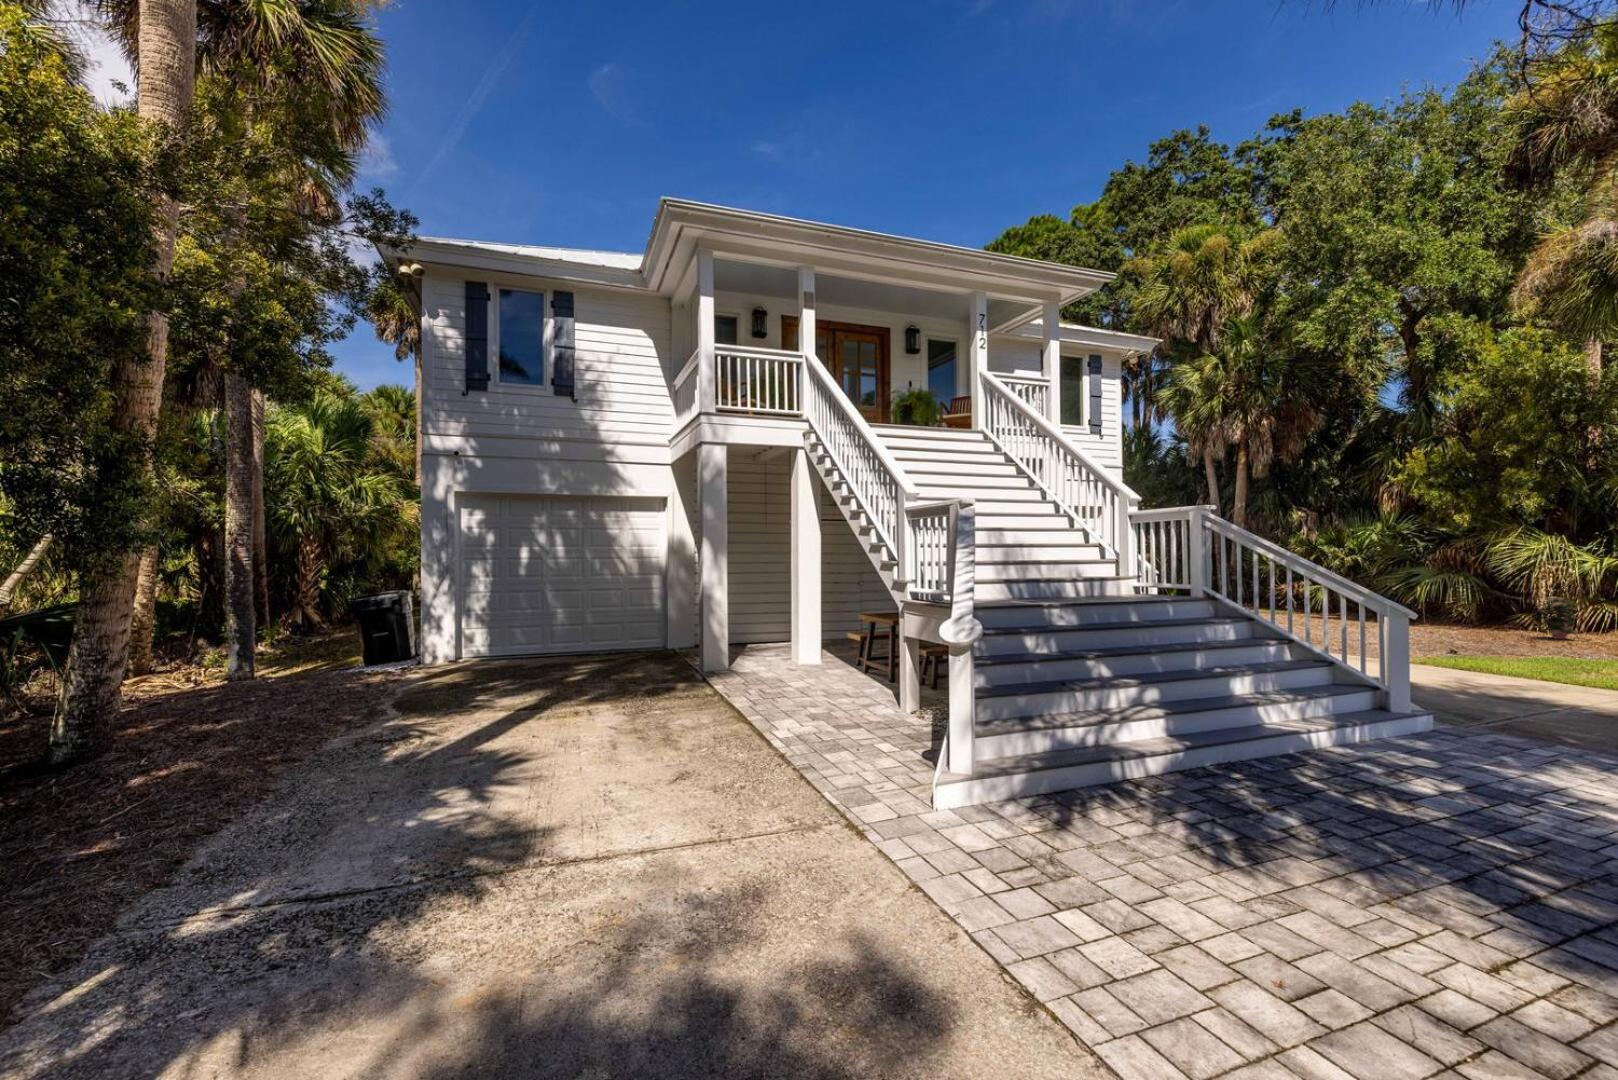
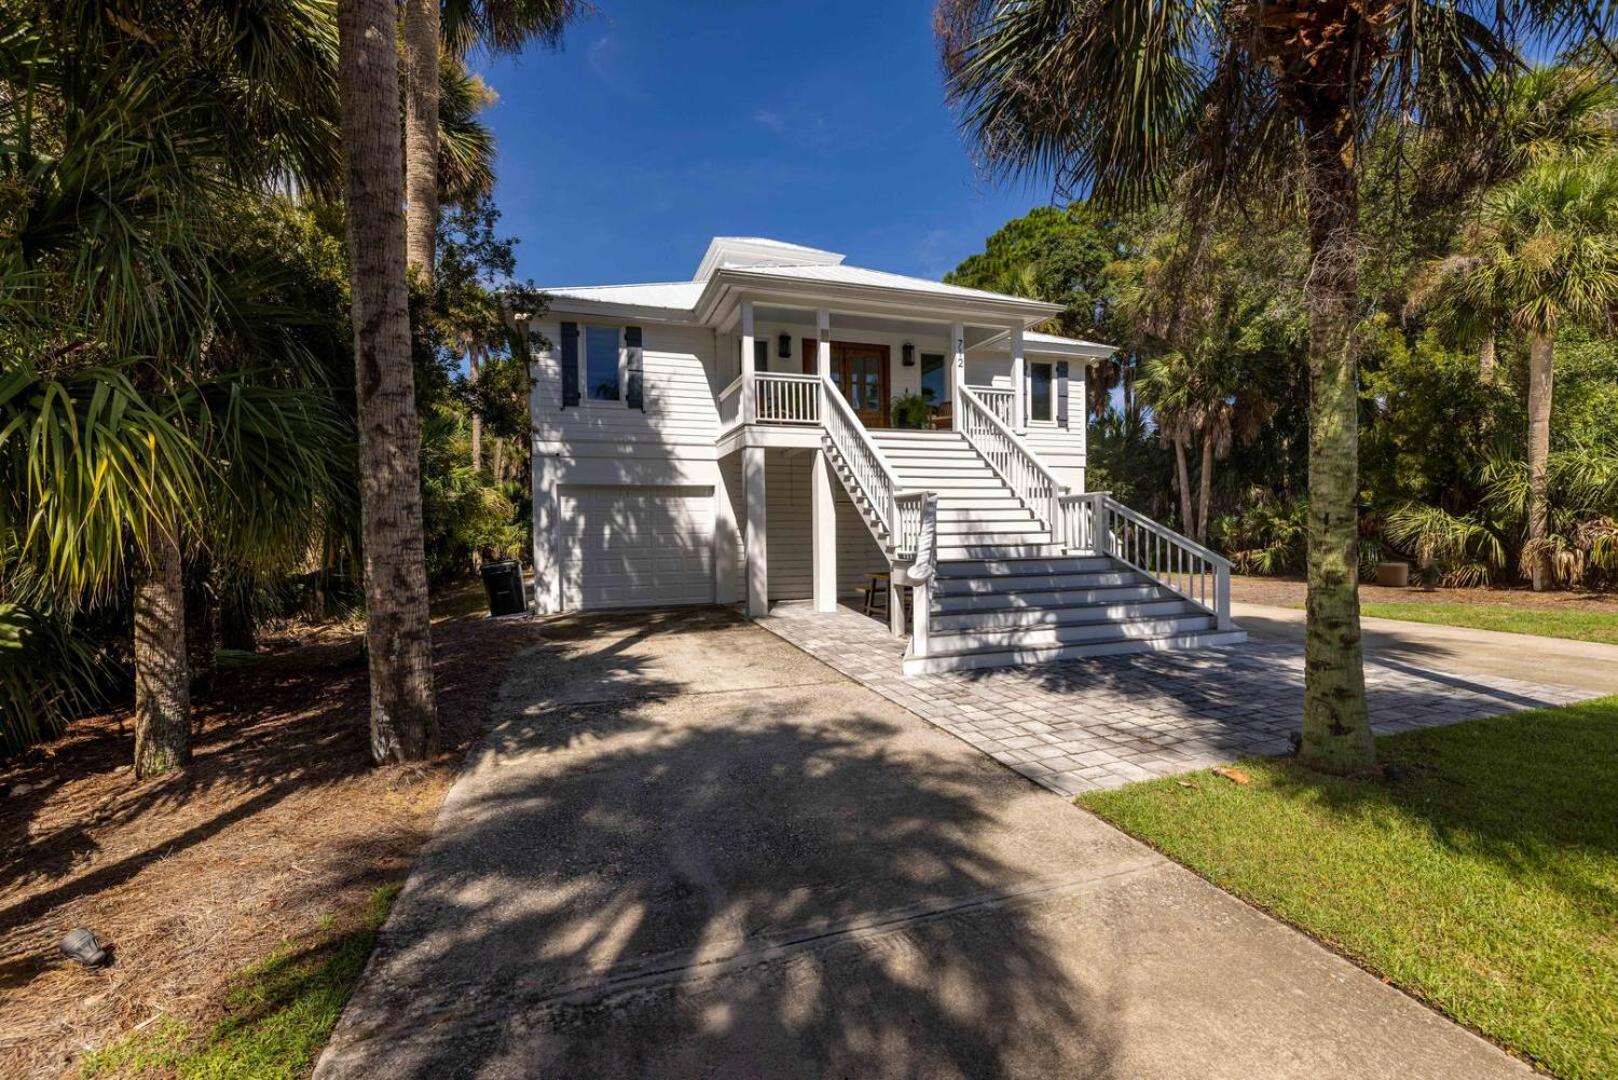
woven basket: none [1480,602,1521,631] -> present [1379,563,1408,586]

